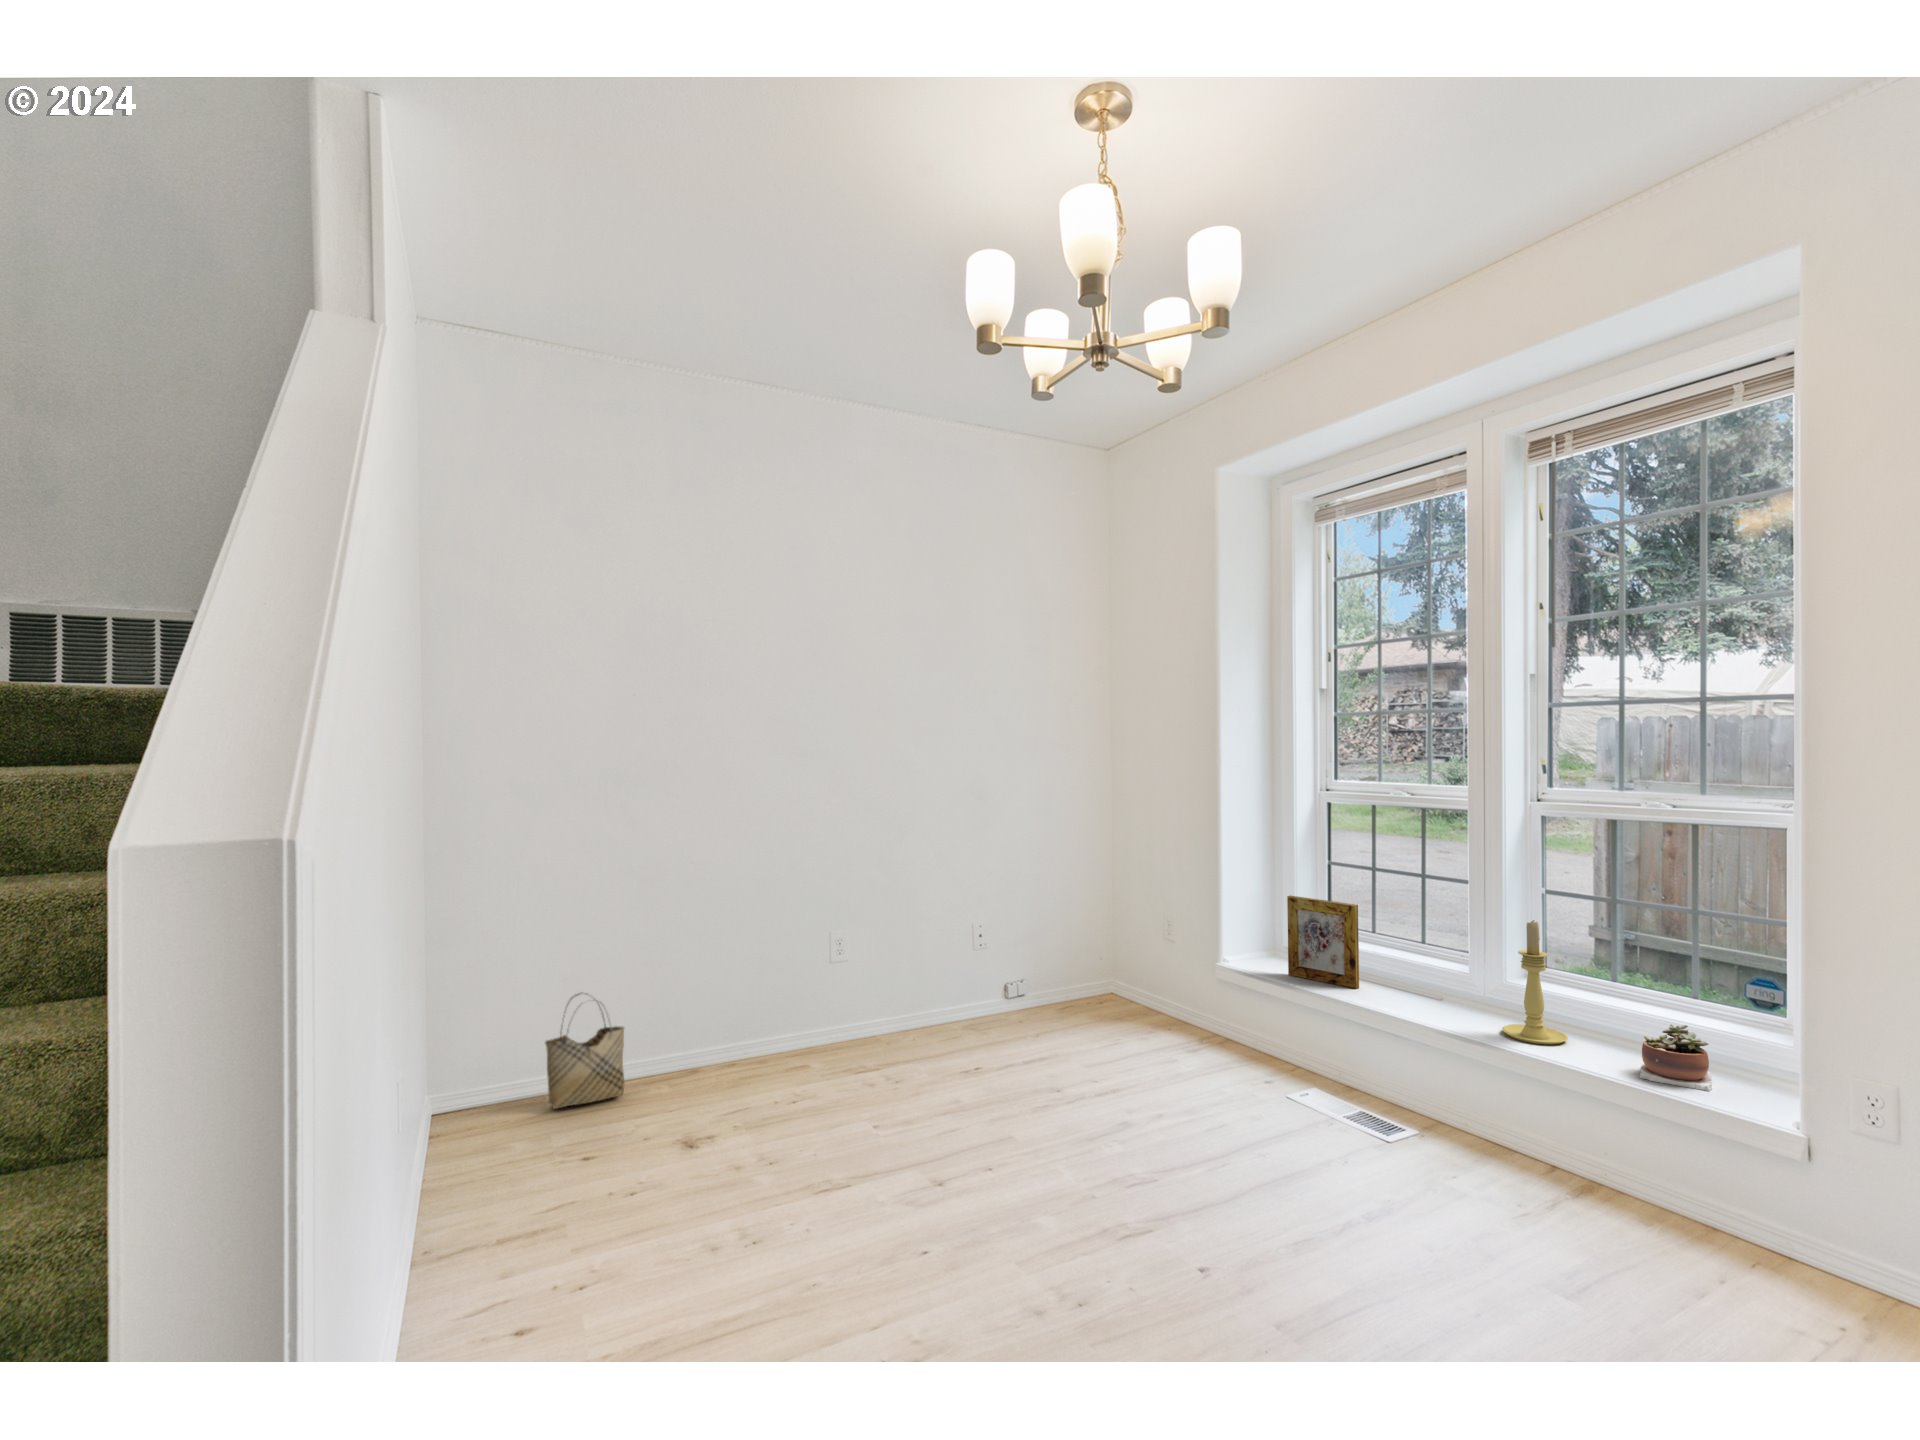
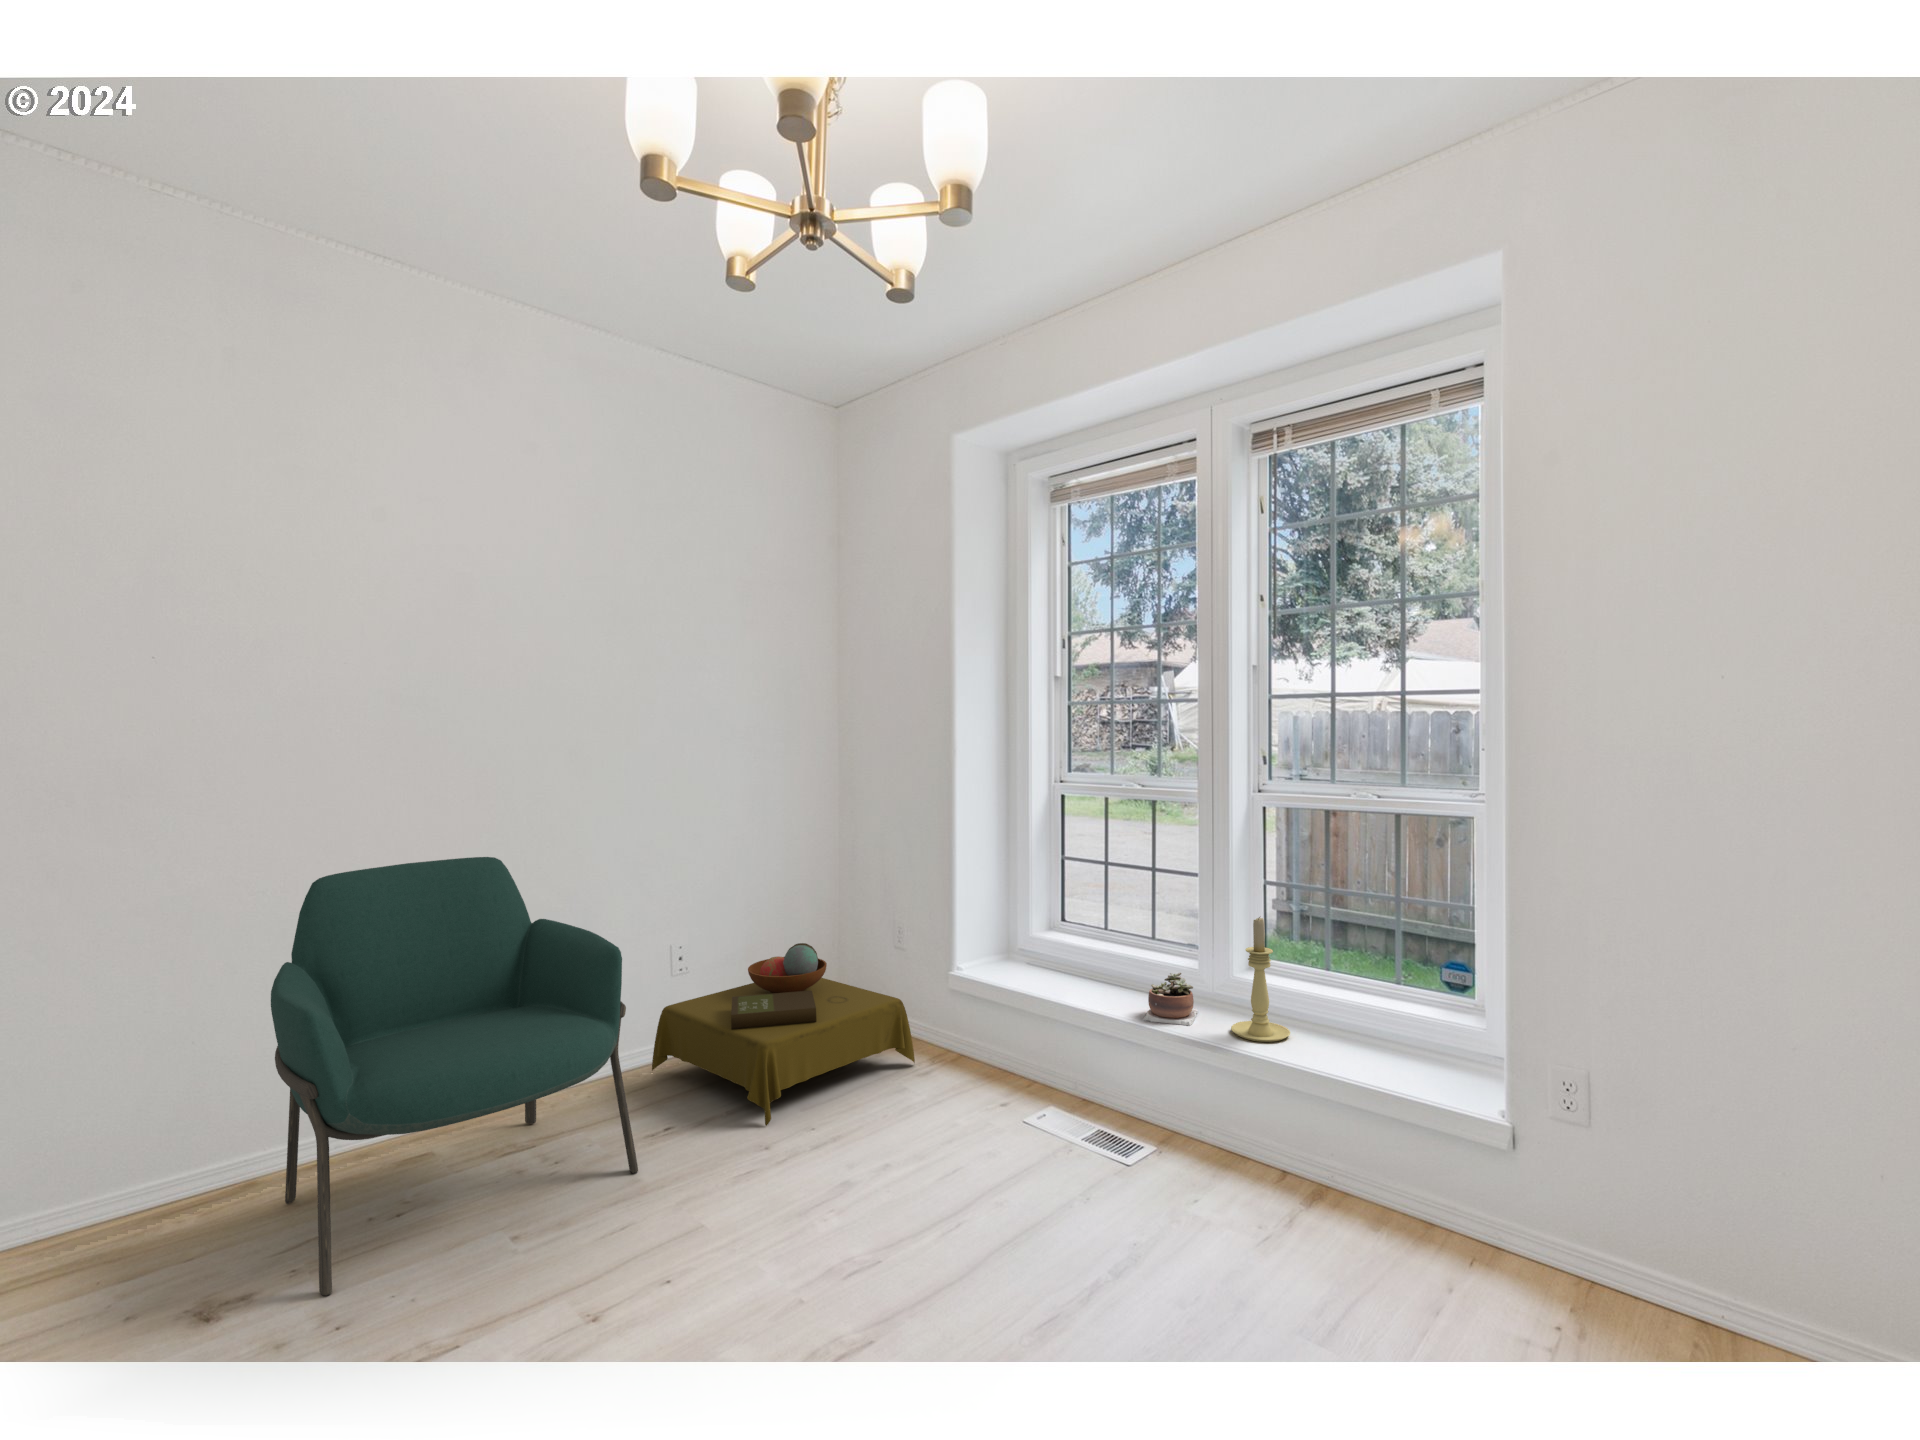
armchair: none [689,831,945,1147] -> present [271,857,638,1296]
picture frame: present [1287,895,1359,989] -> none [1022,899,1093,994]
side table: none [952,925,1183,1075] -> present [652,943,915,1126]
woven basket: present [545,994,625,1109] -> none [36,1102,176,1276]
succulent plant: present [1640,1025,1712,1091] -> present [1144,973,1198,1026]

